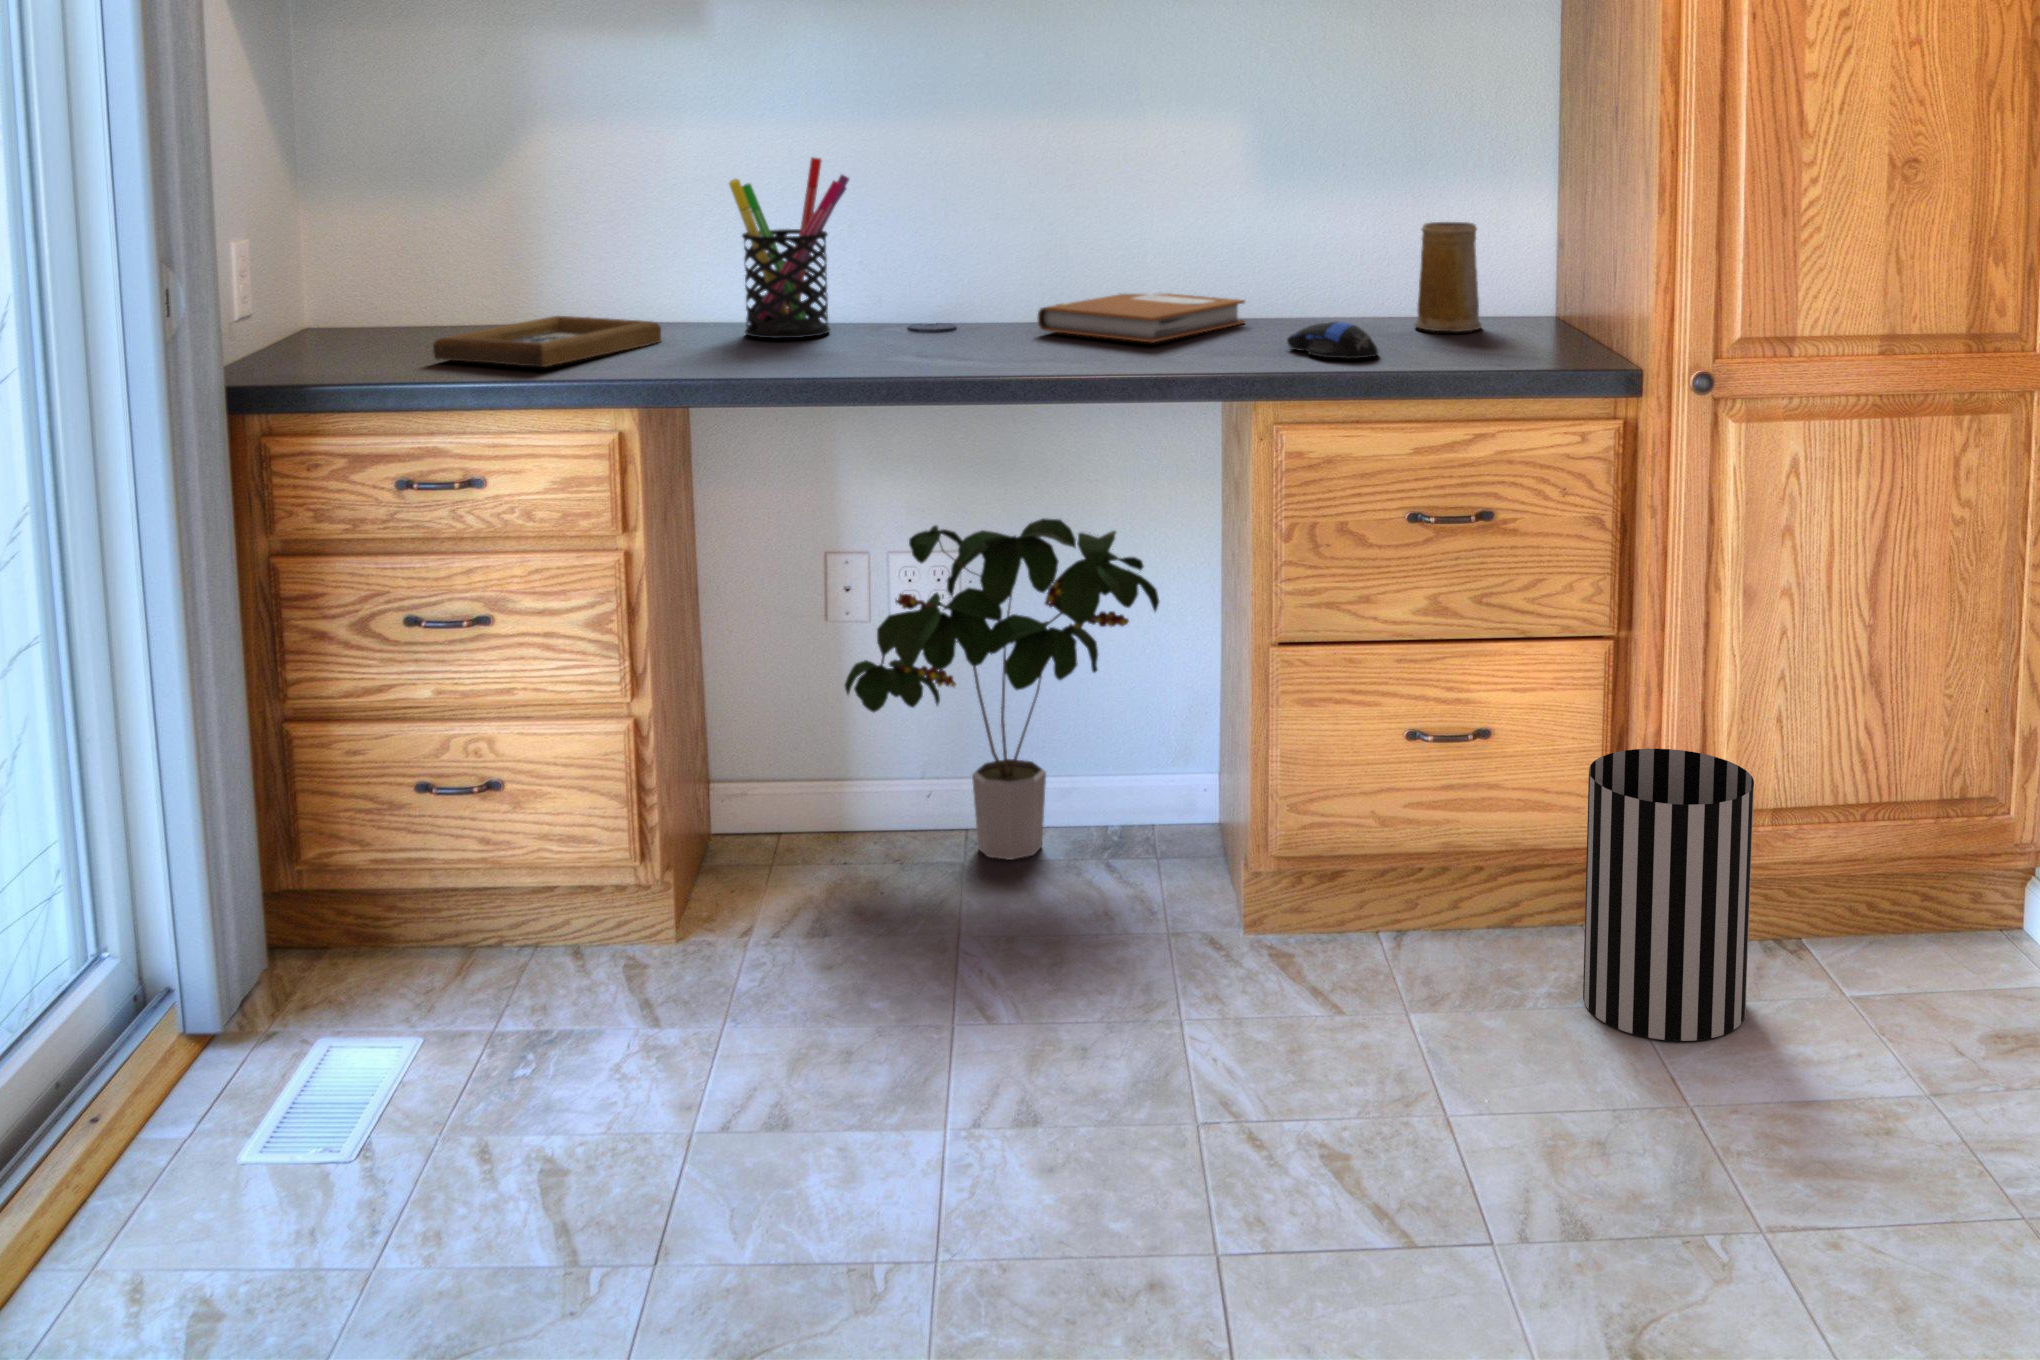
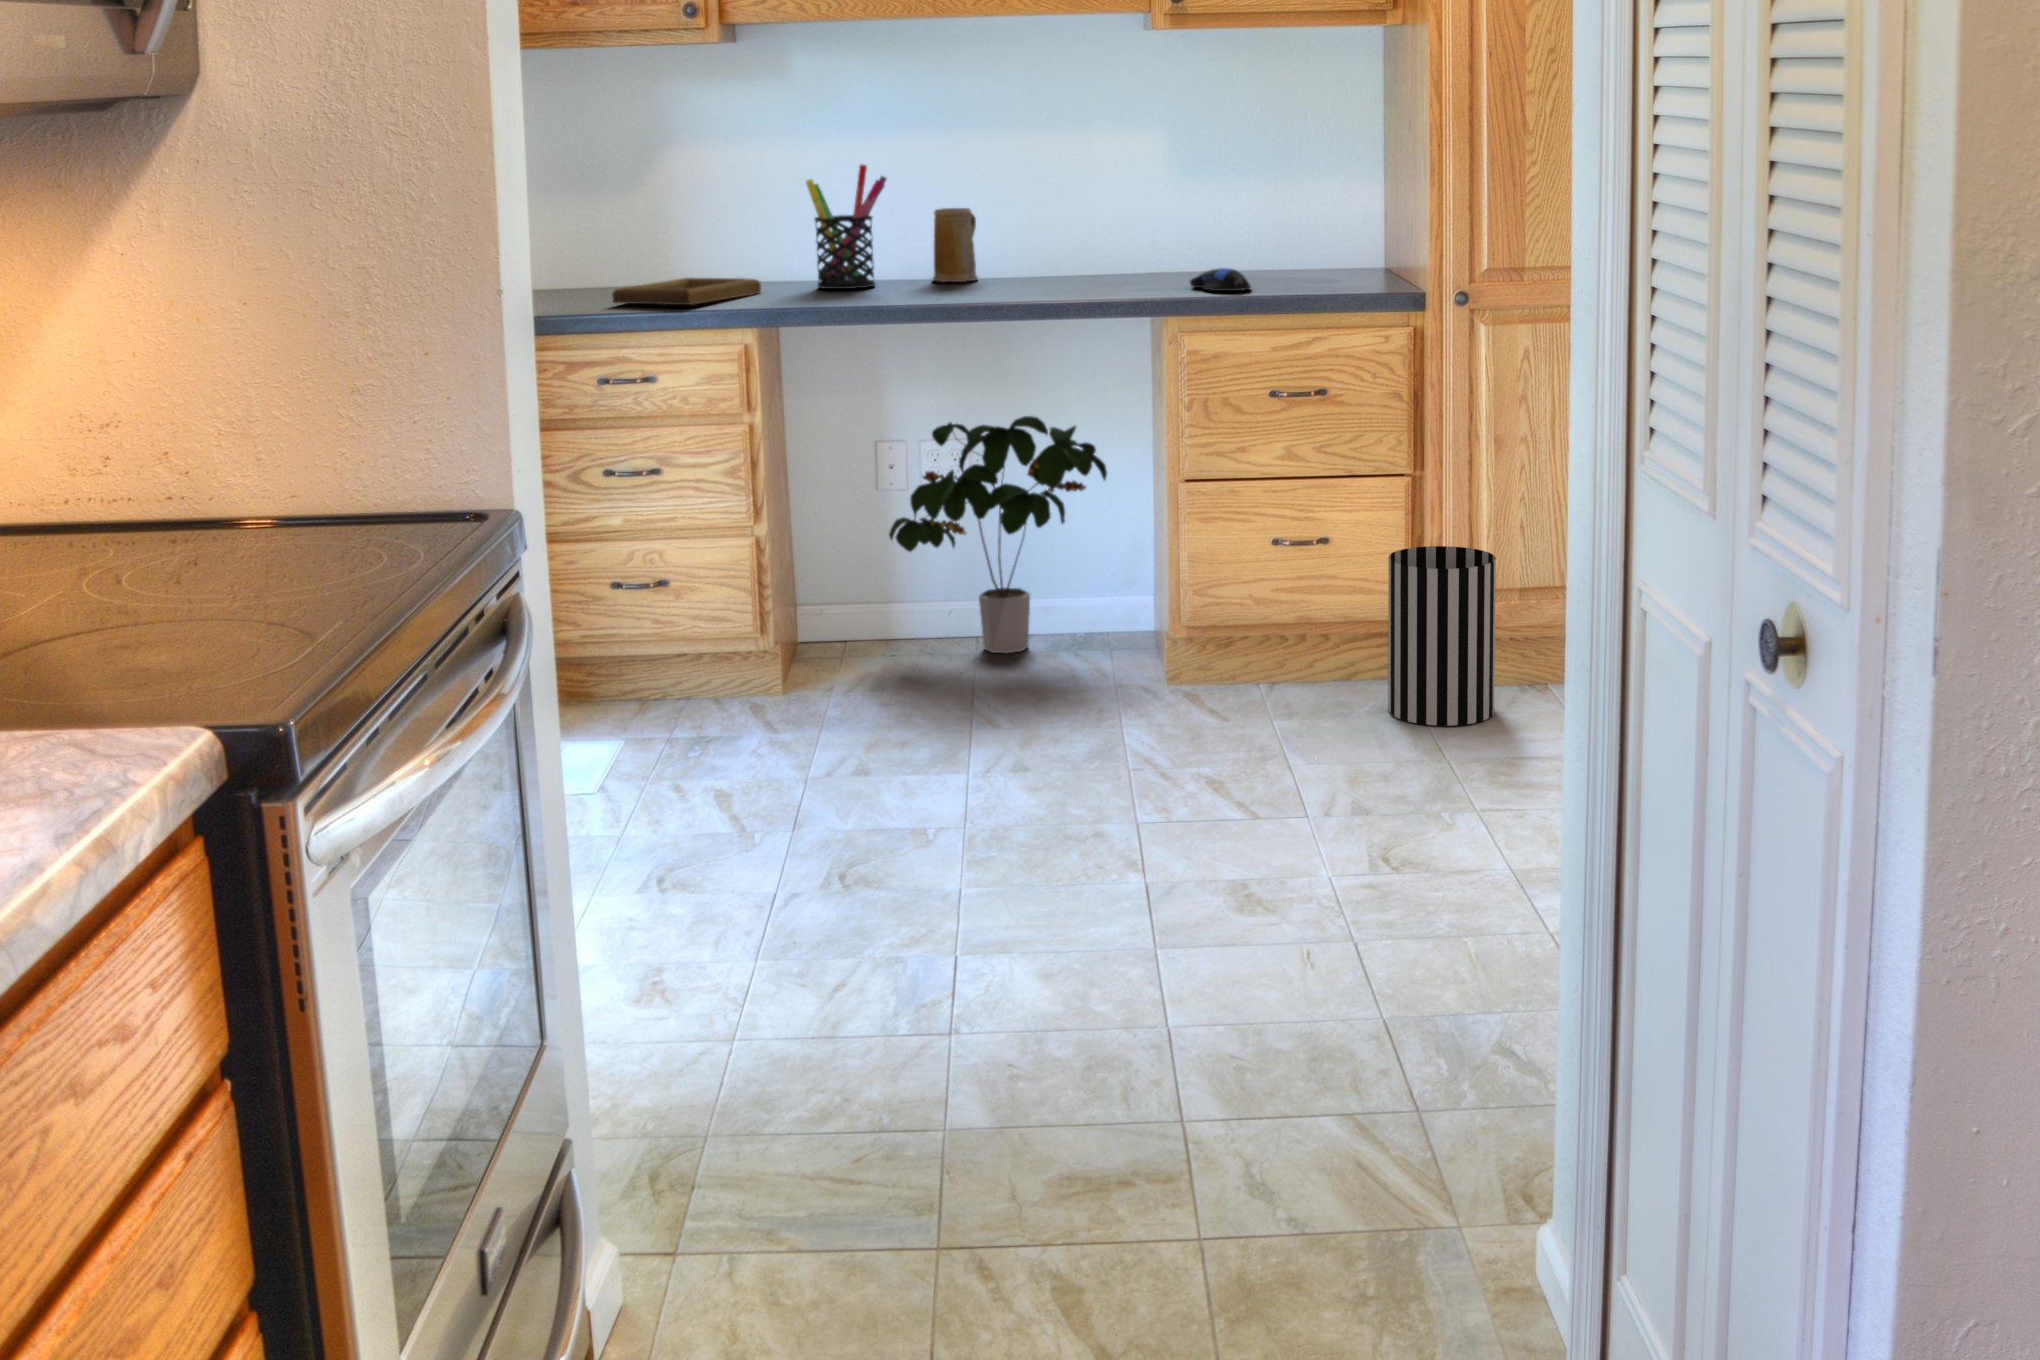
mug: present [1415,222,1482,332] -> present [933,208,978,282]
notebook: present [1038,292,1245,343] -> none [1019,256,1164,285]

